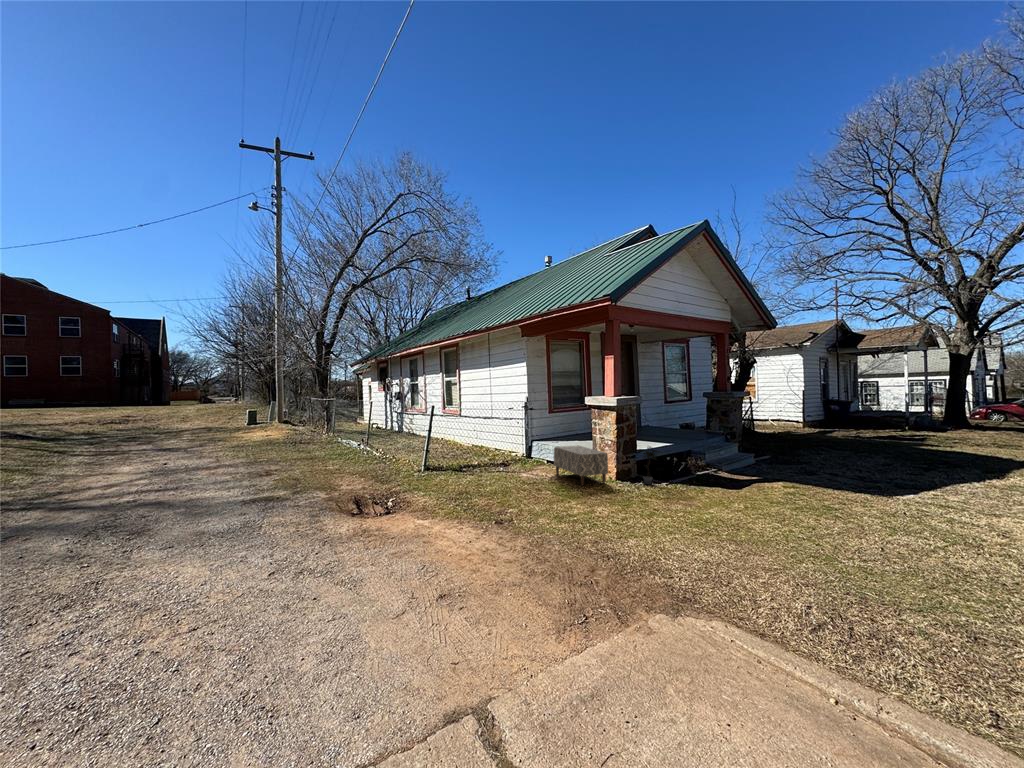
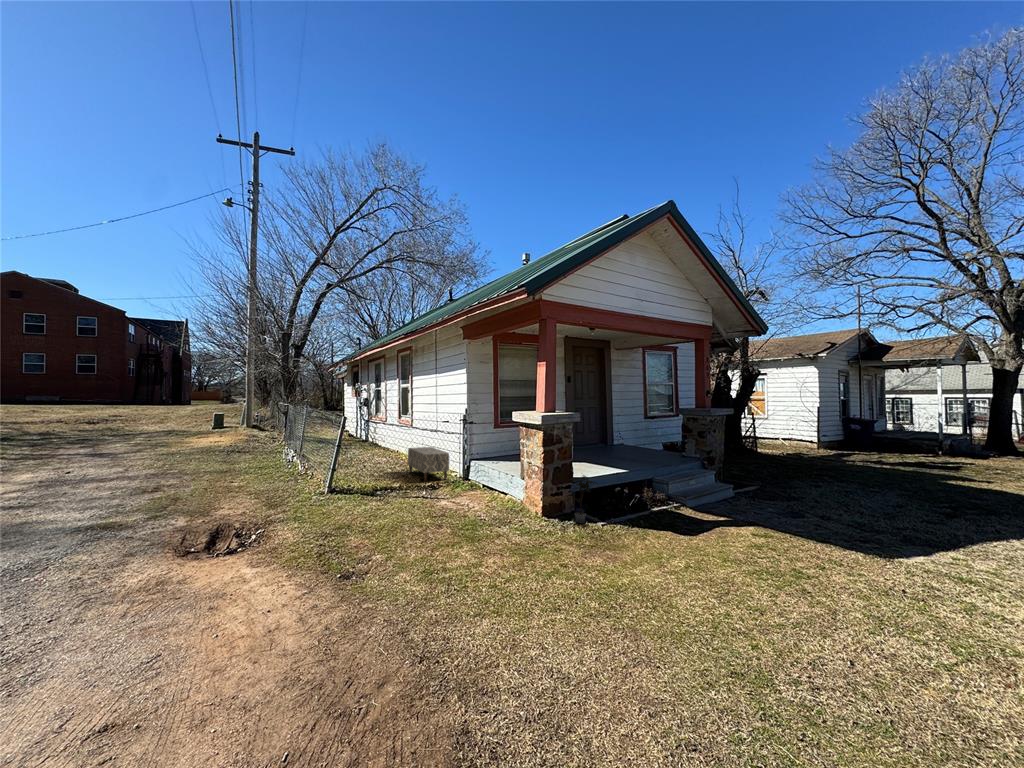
bench: present [554,445,608,485] -> present [408,447,449,481]

